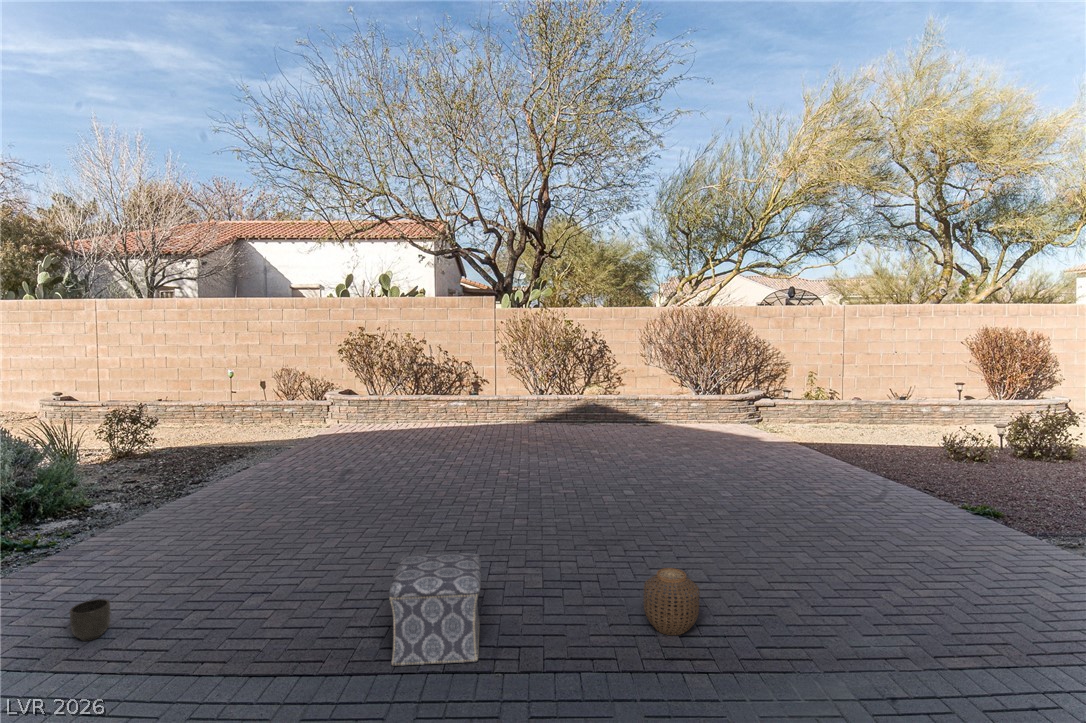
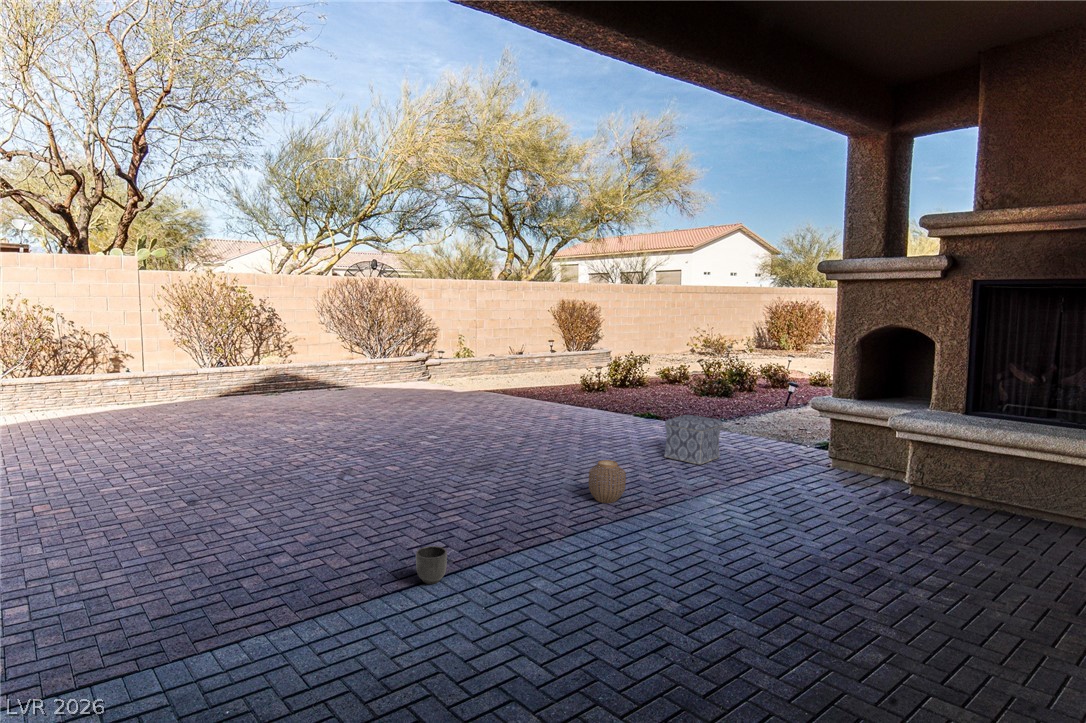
ottoman: present [389,553,481,666] -> present [664,415,722,465]
planter: present [70,599,110,641] -> present [416,546,447,584]

